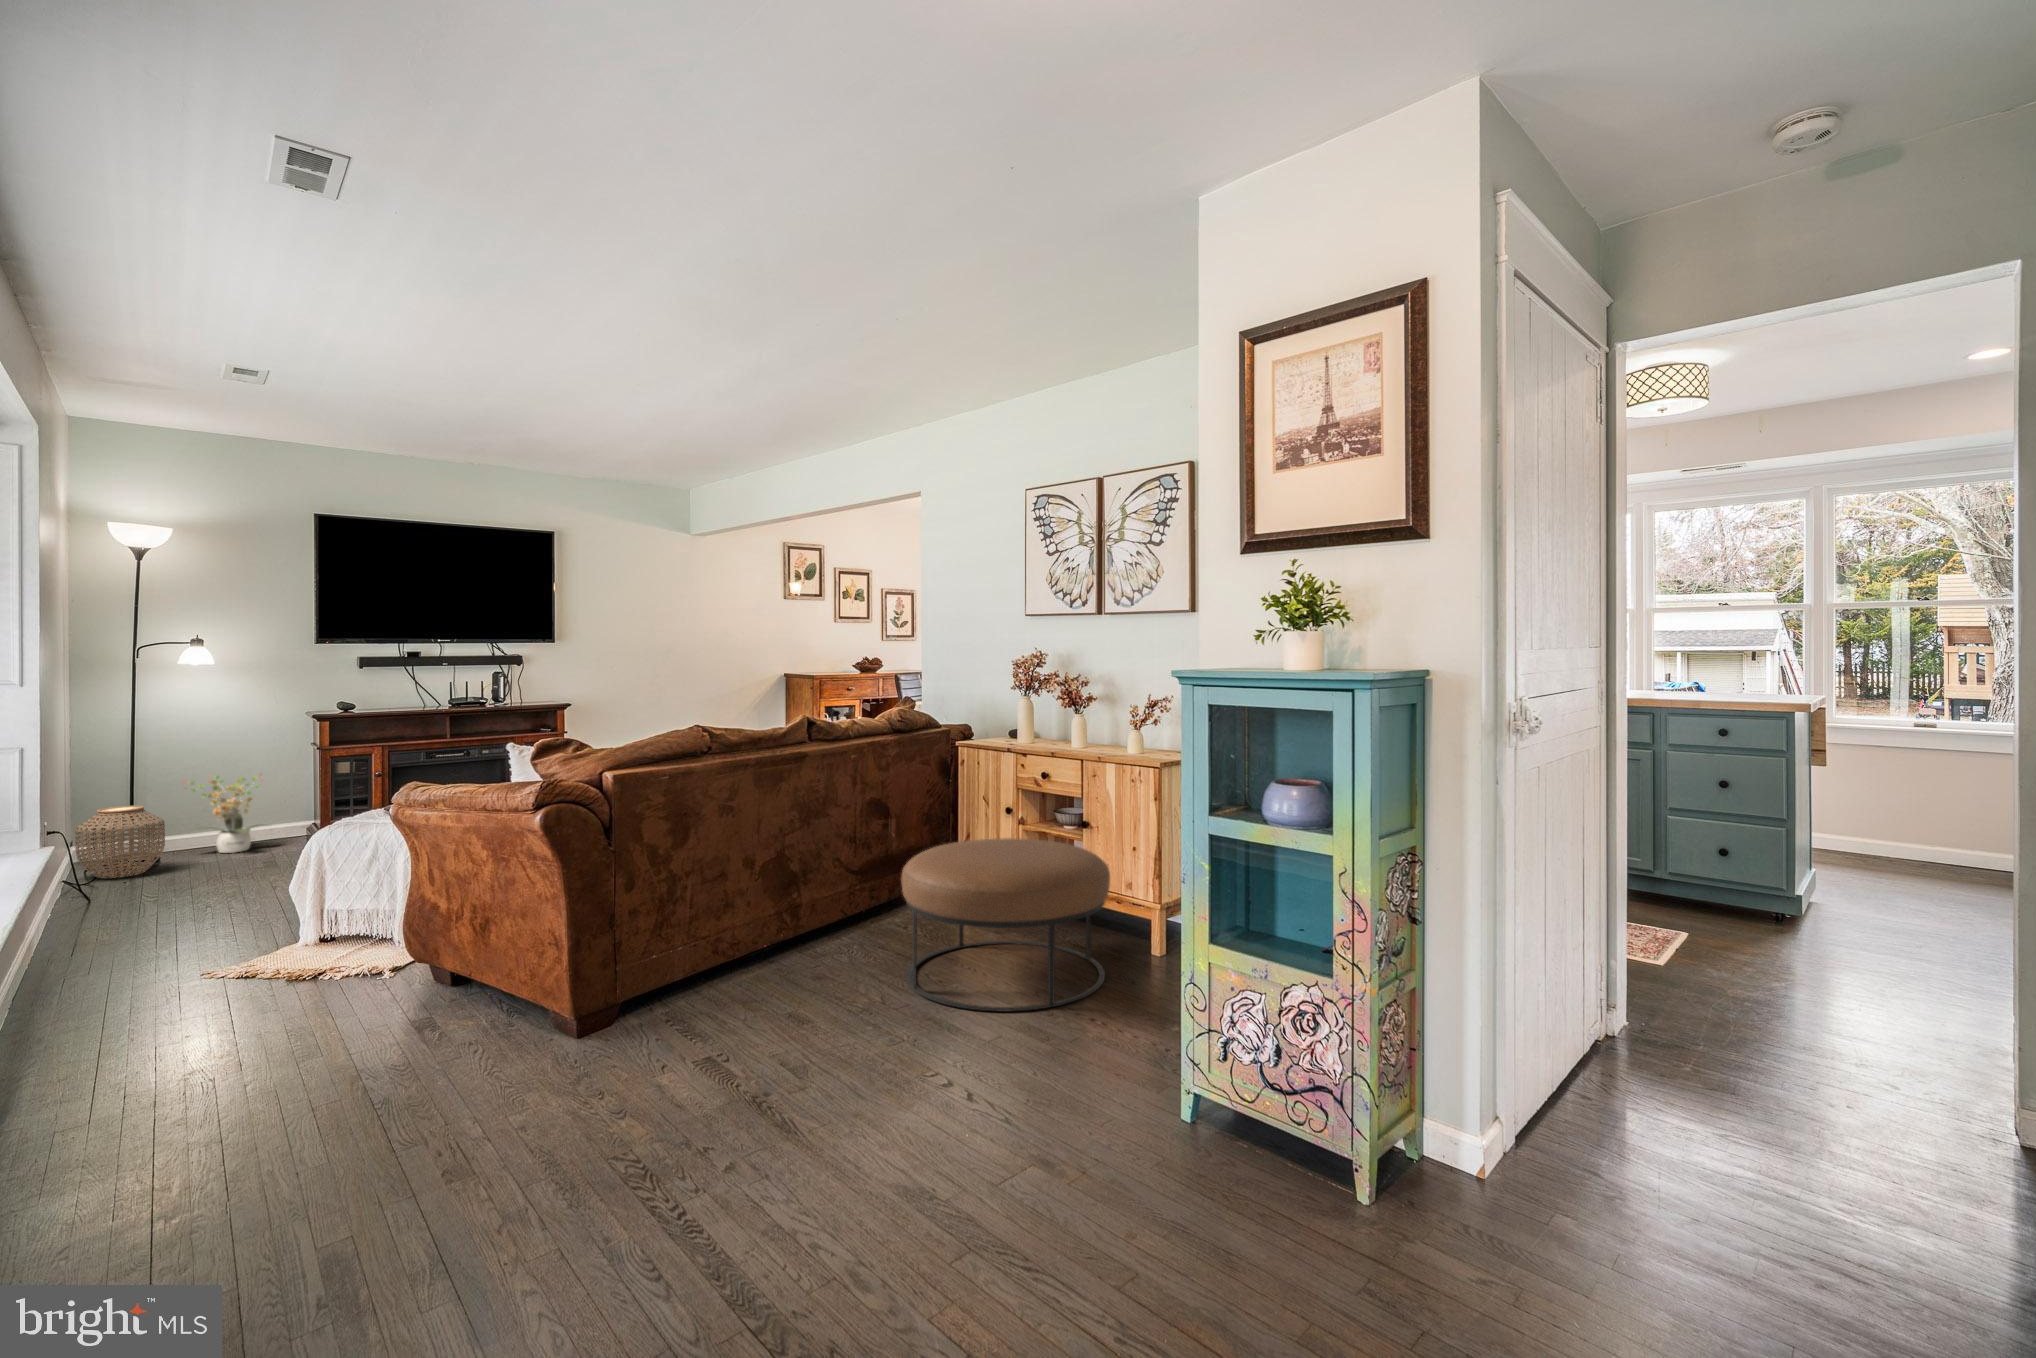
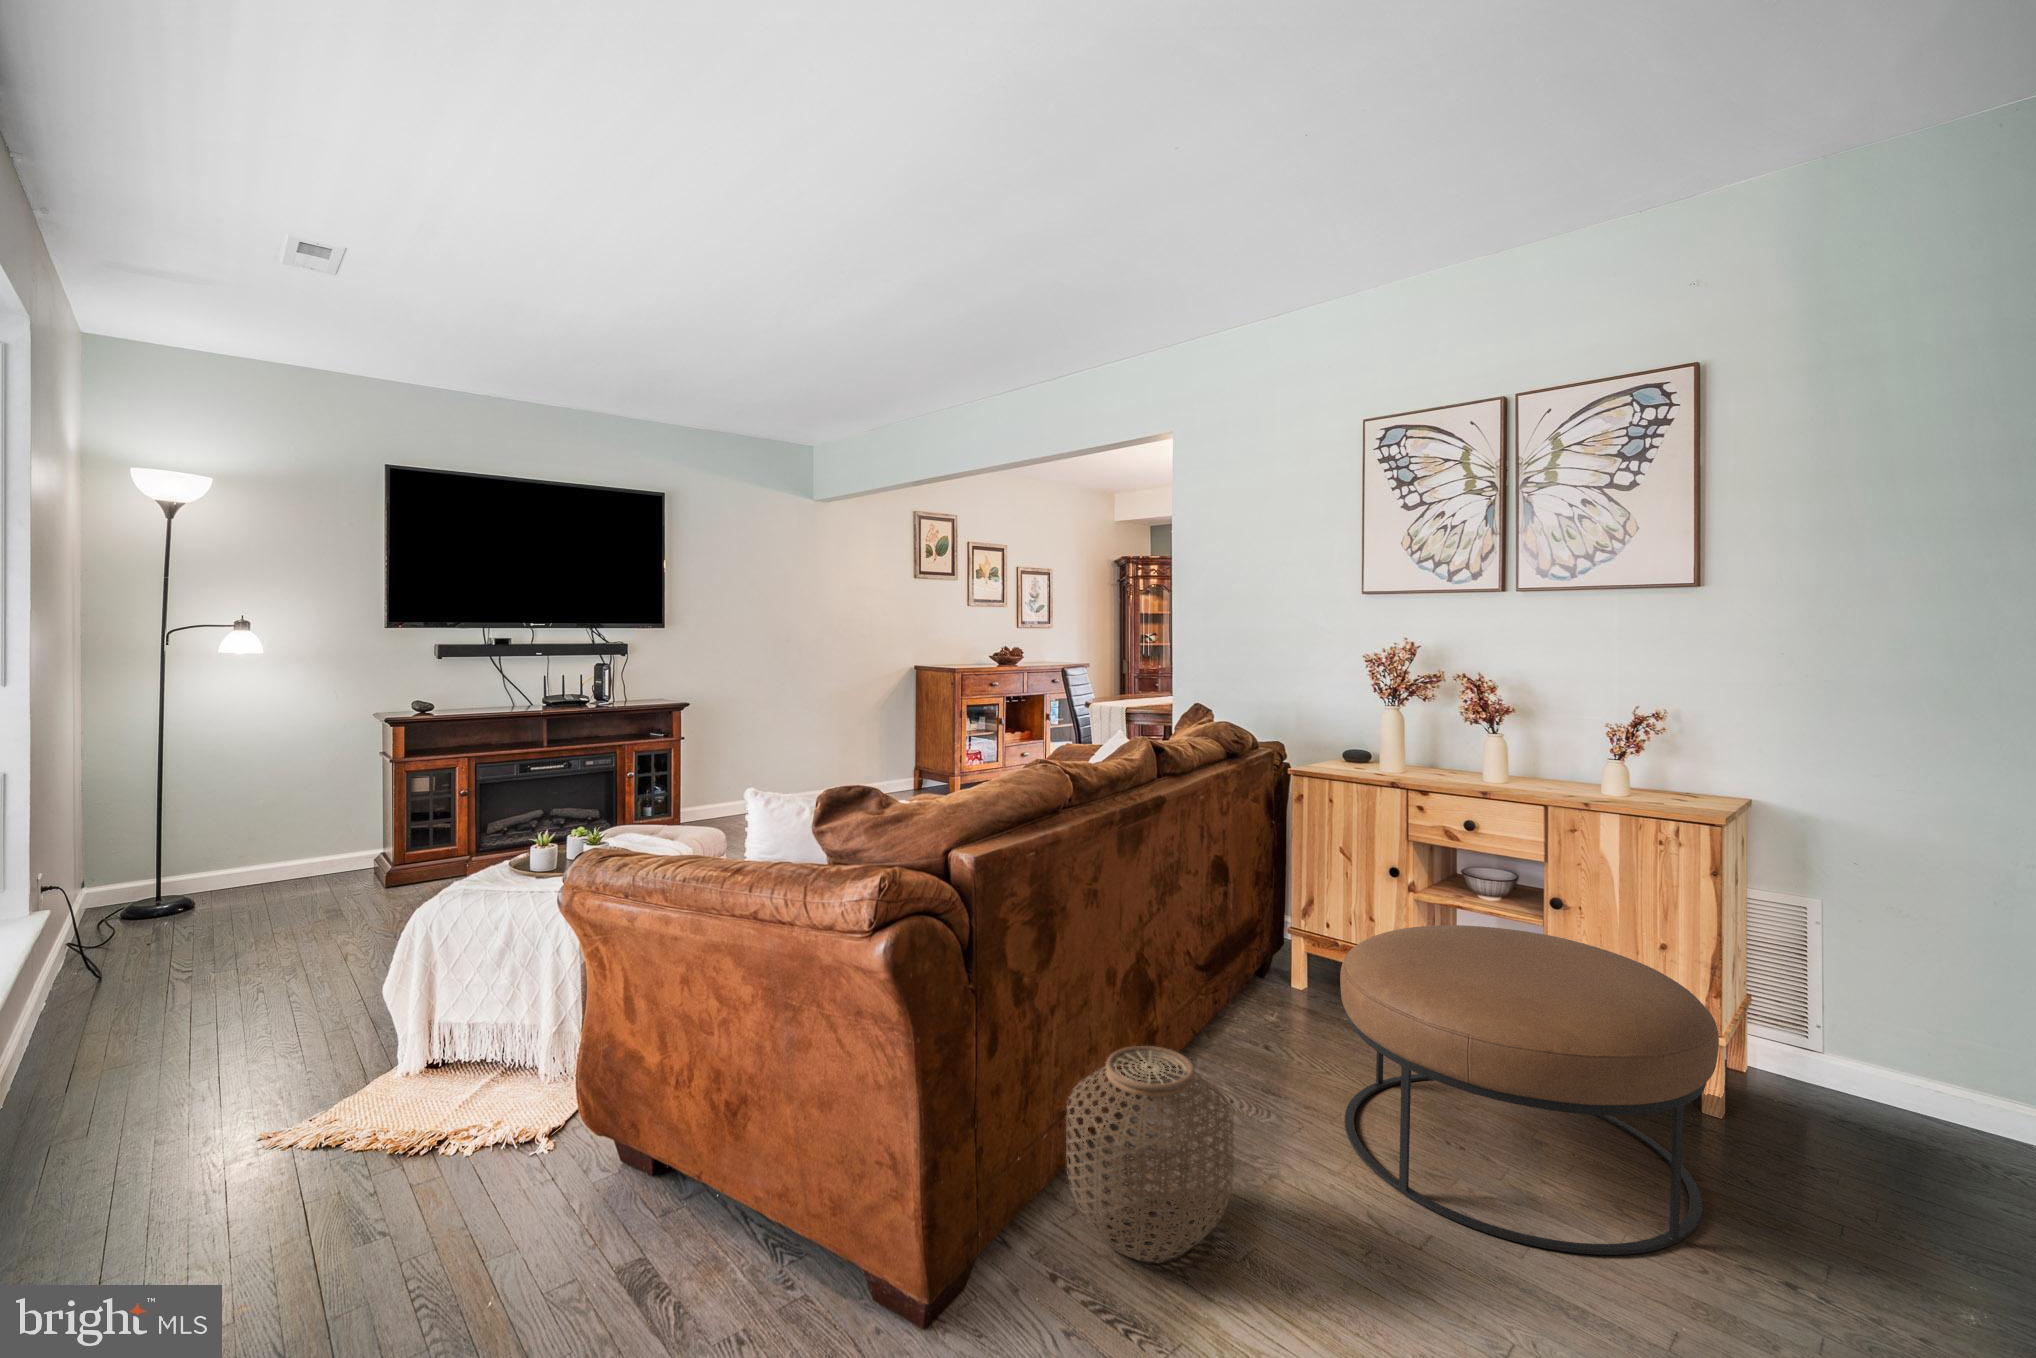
potted plant: present [186,776,265,853] -> none [222,793,335,896]
woven basket: present [75,806,165,878] -> present [1066,1046,1234,1262]

